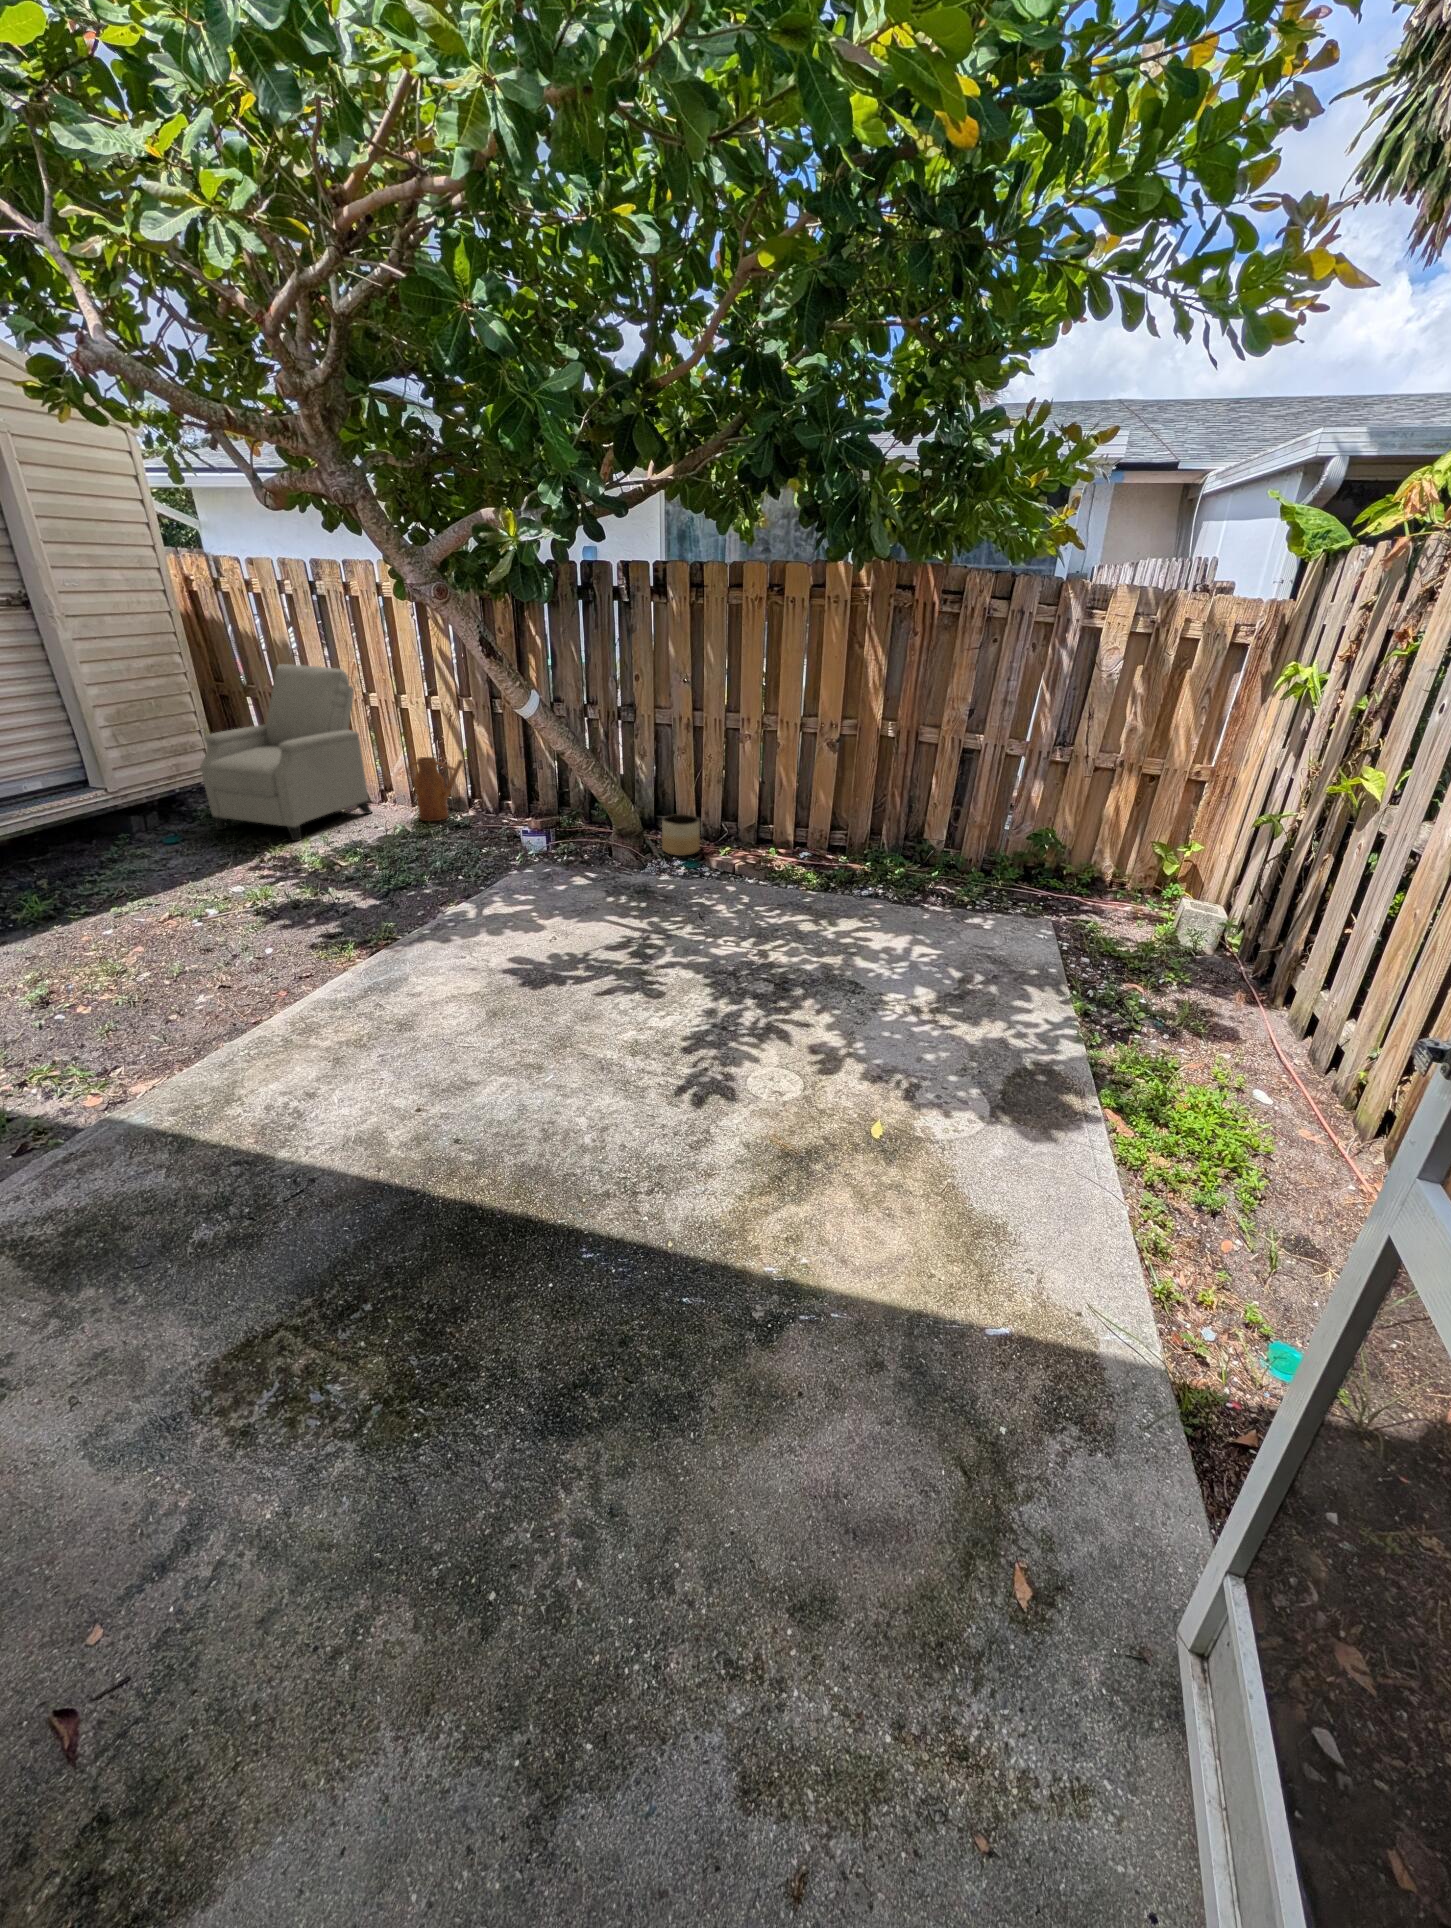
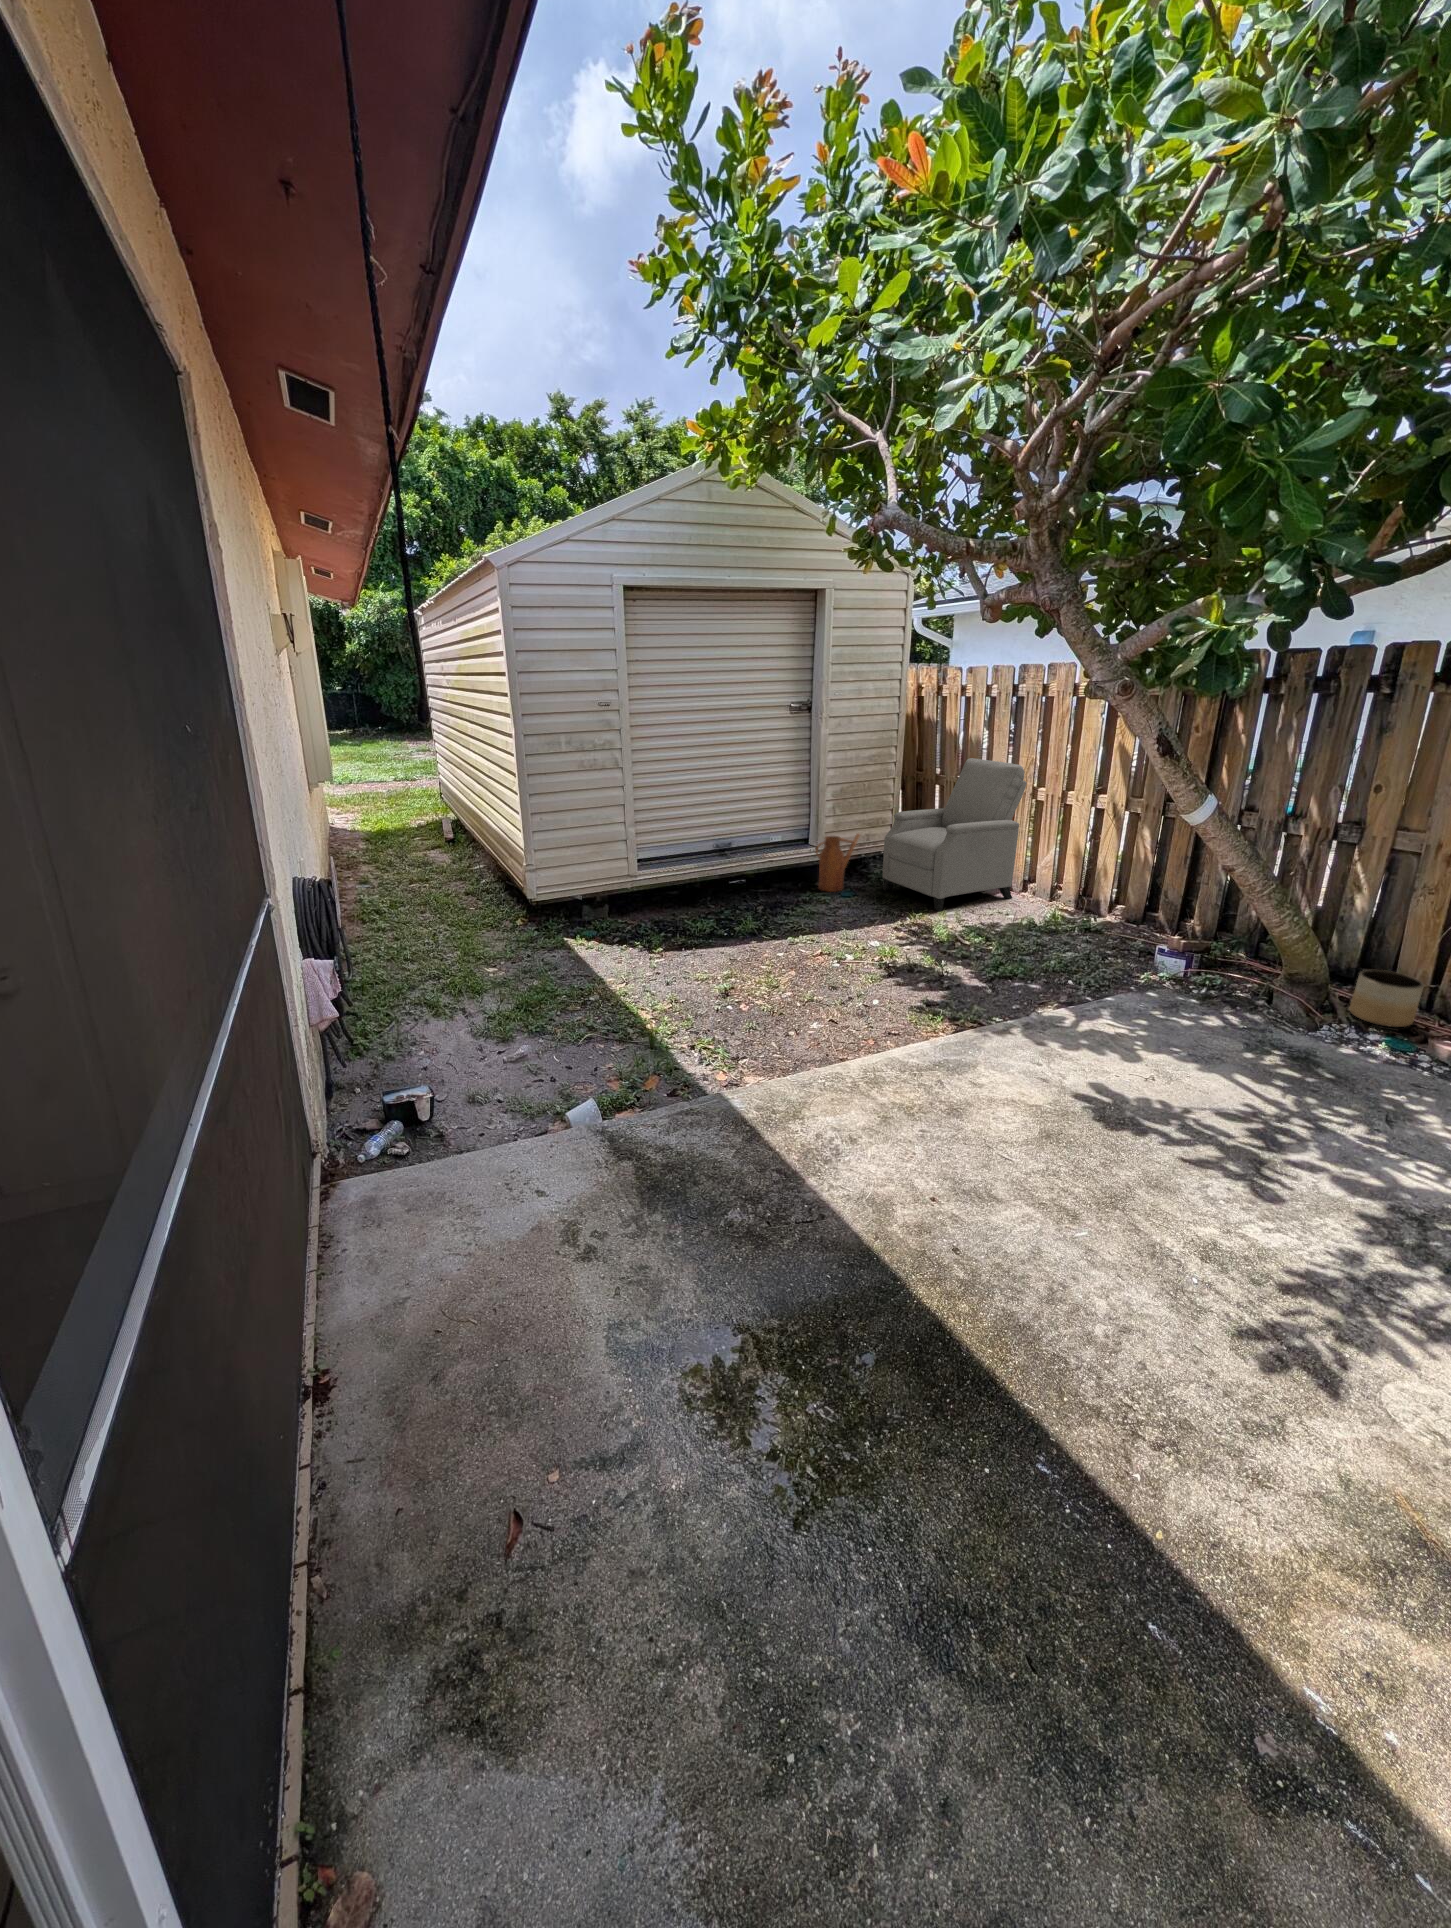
watering can: present [407,757,462,821] -> present [816,834,860,892]

